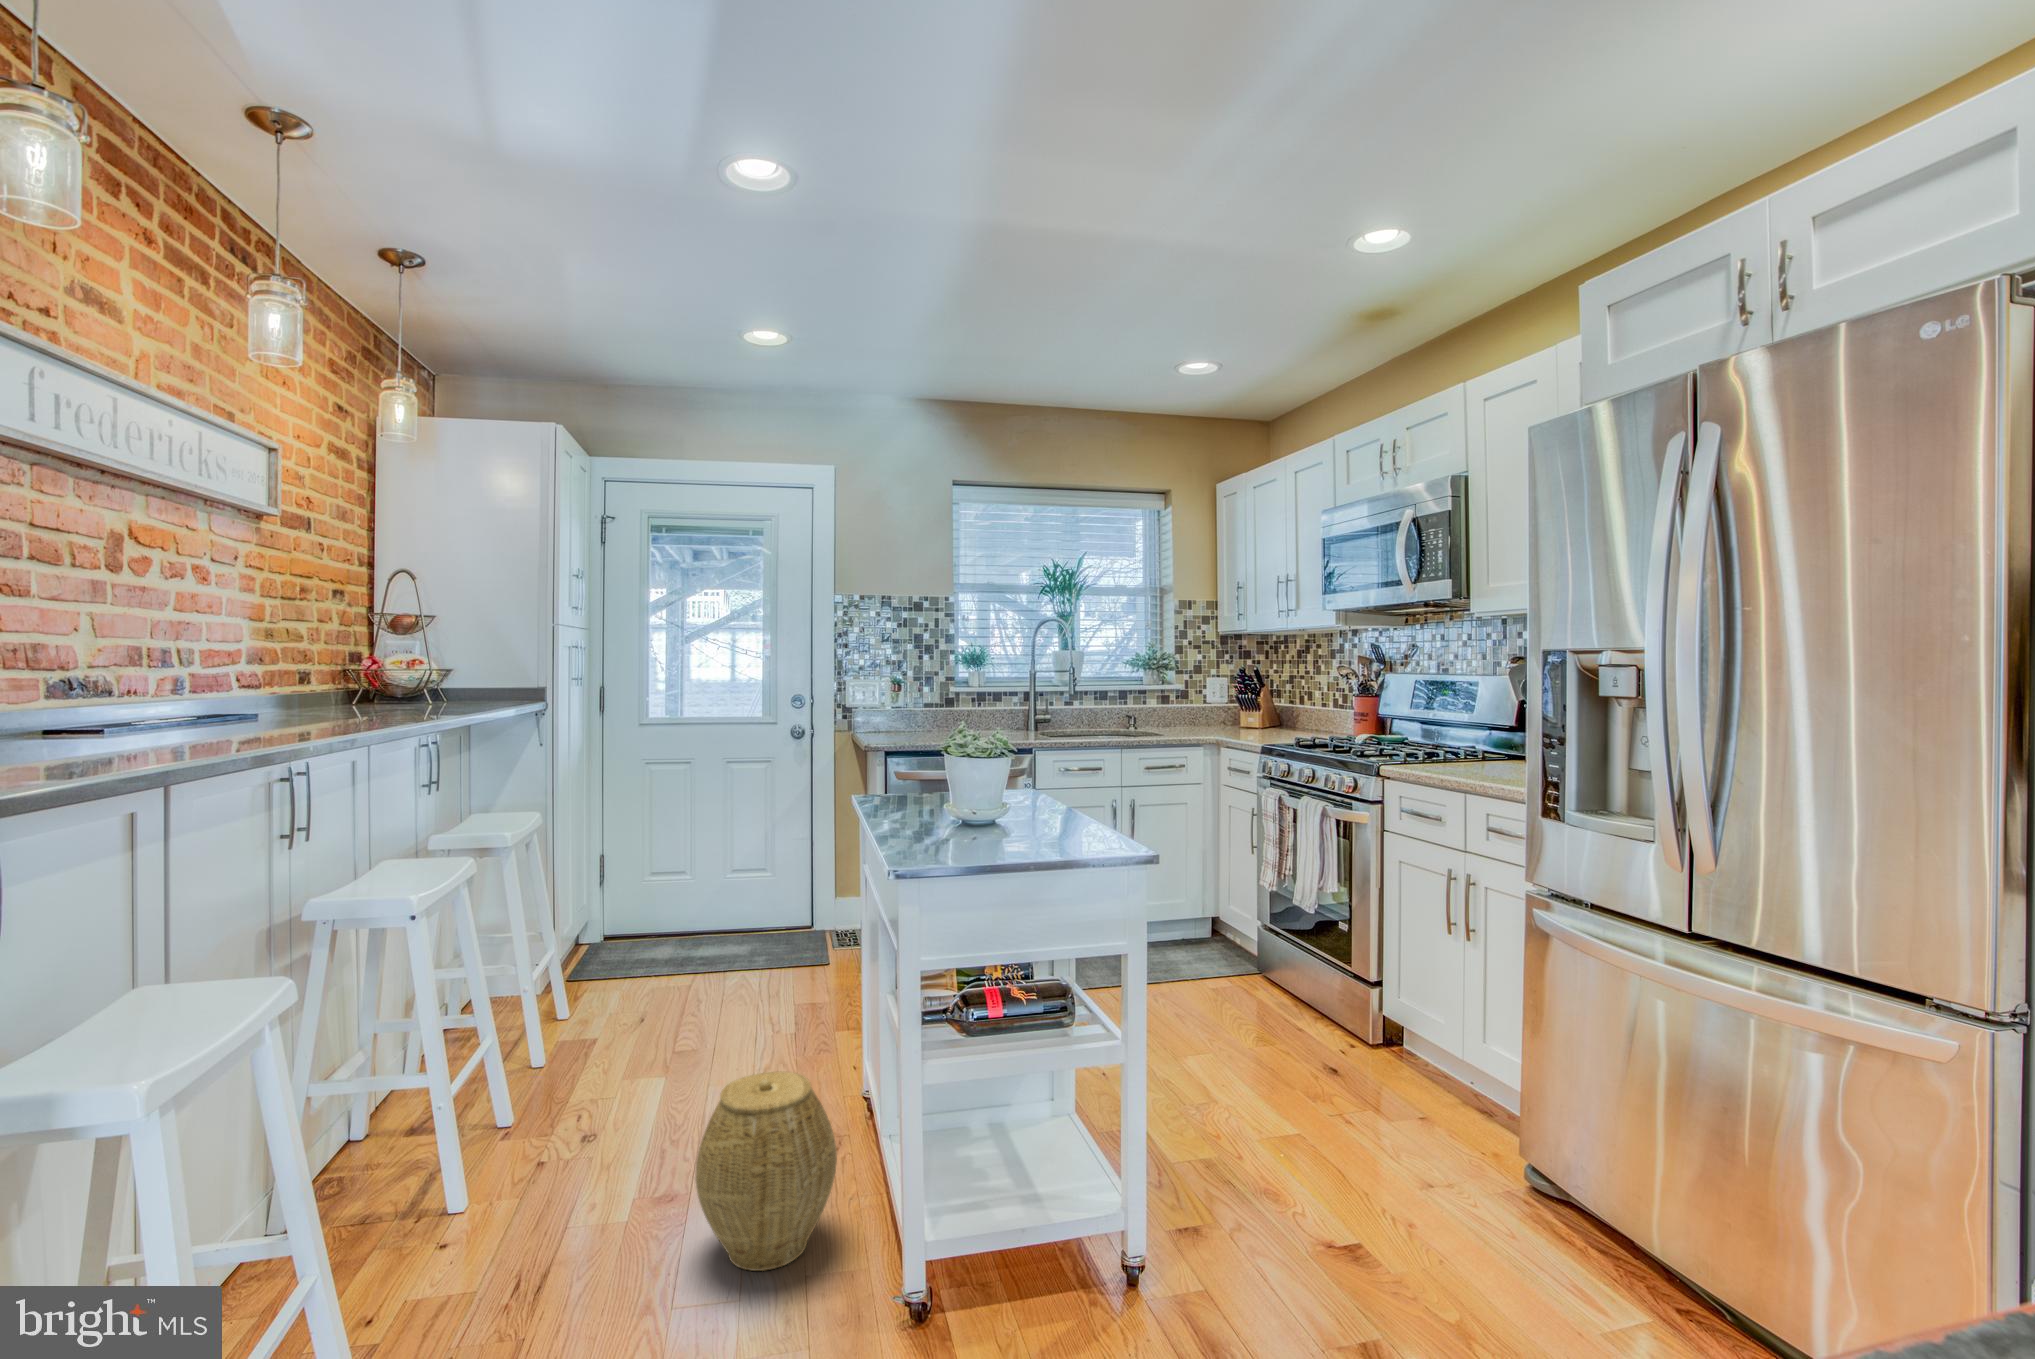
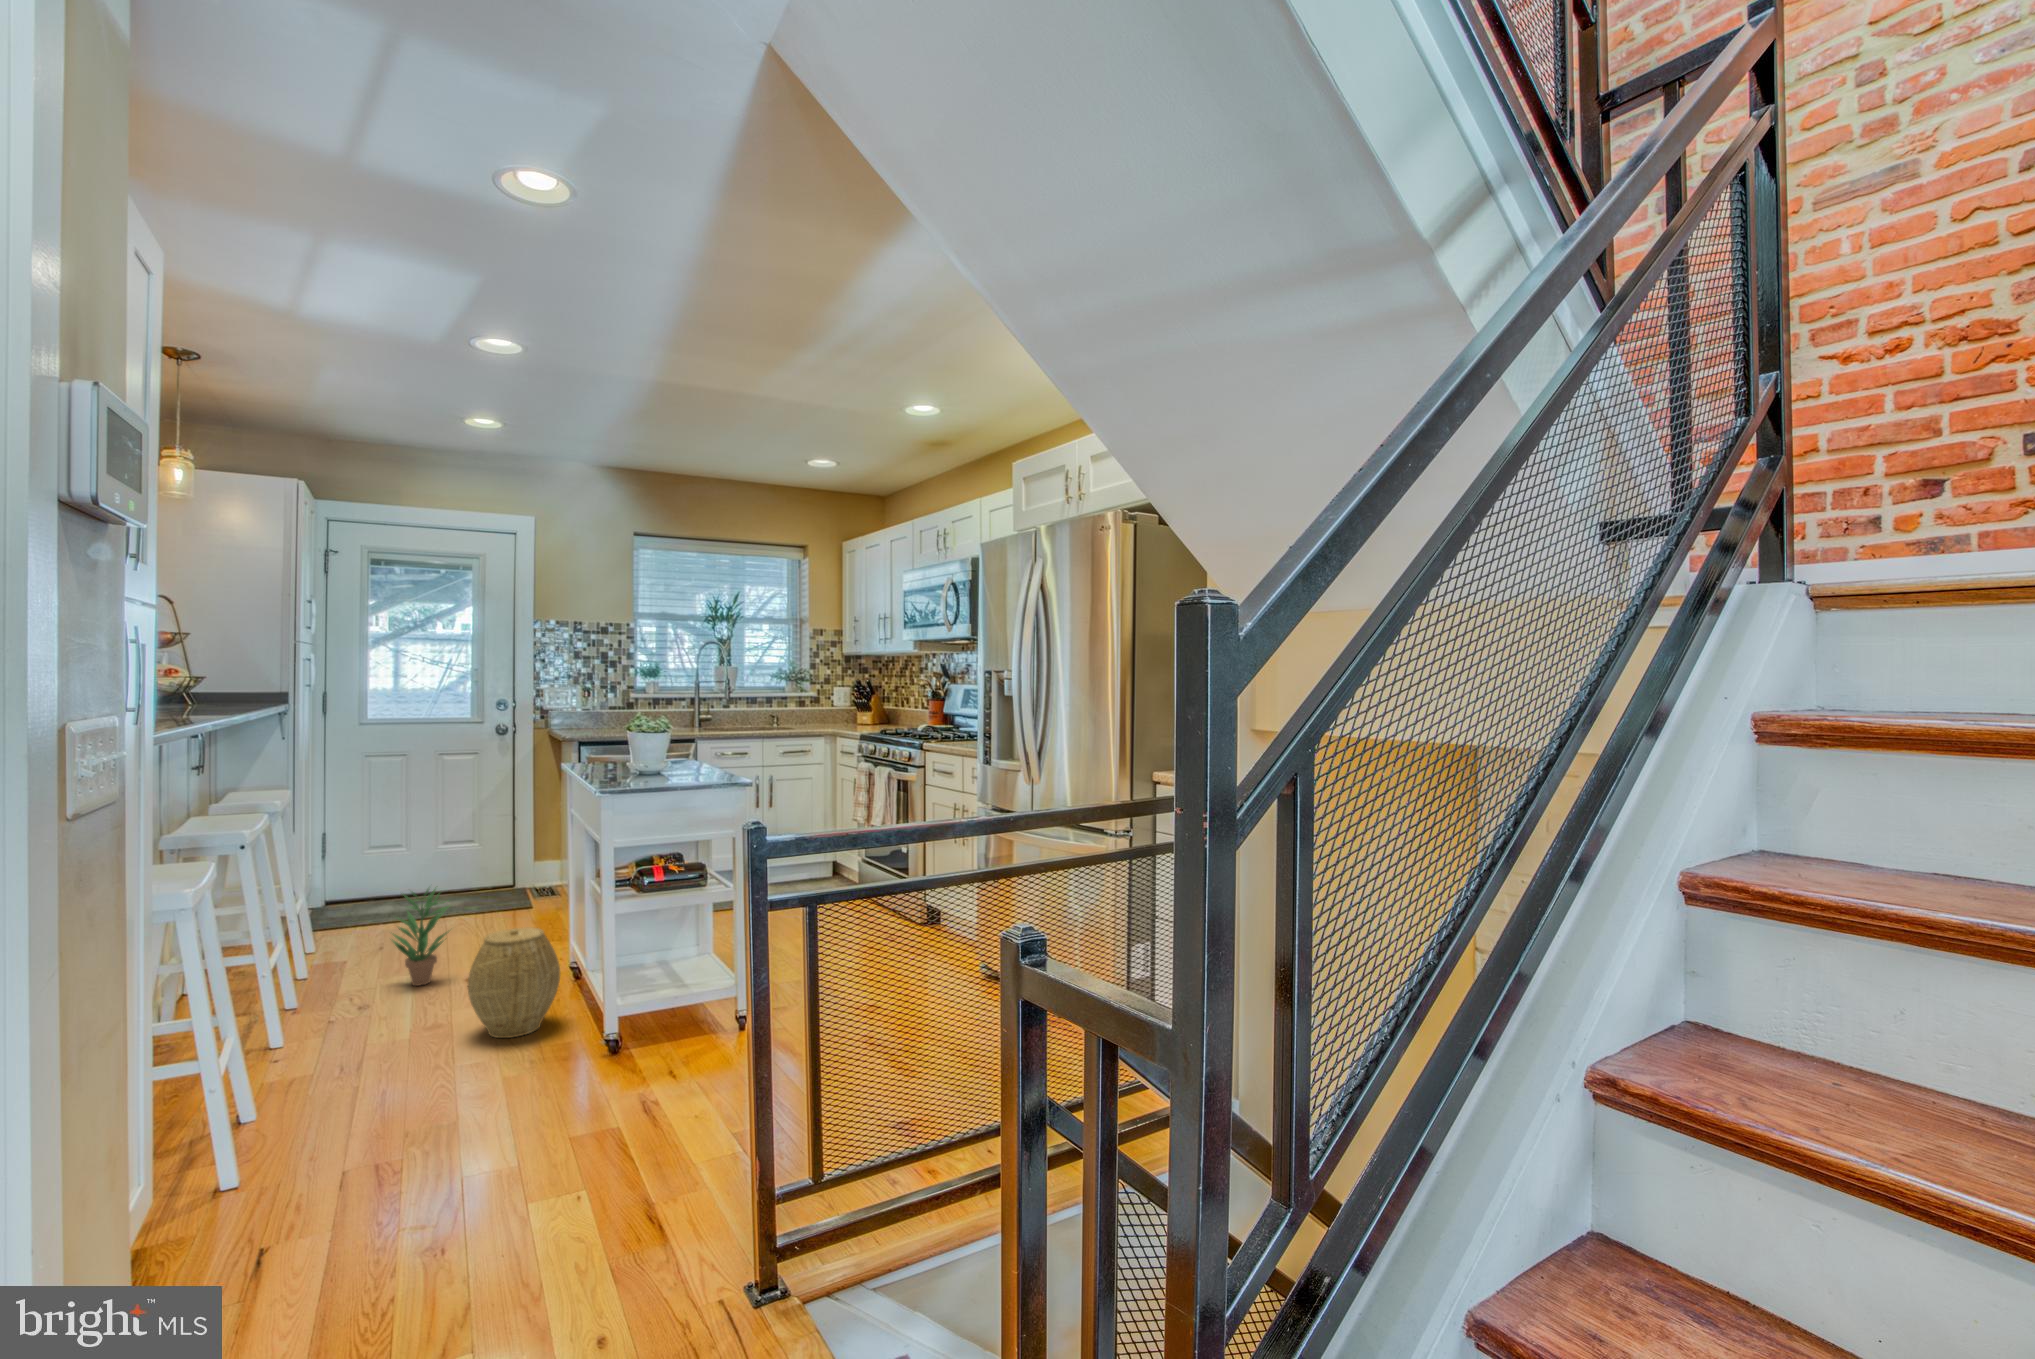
potted plant: none [629,965,710,1111] -> present [392,889,448,986]

